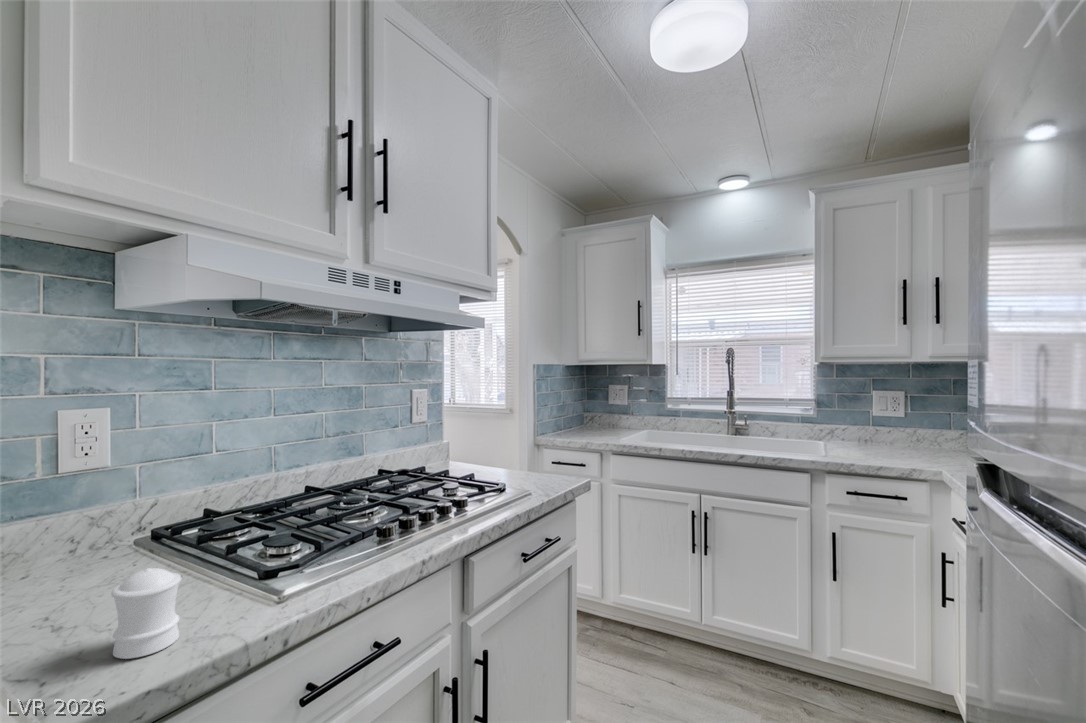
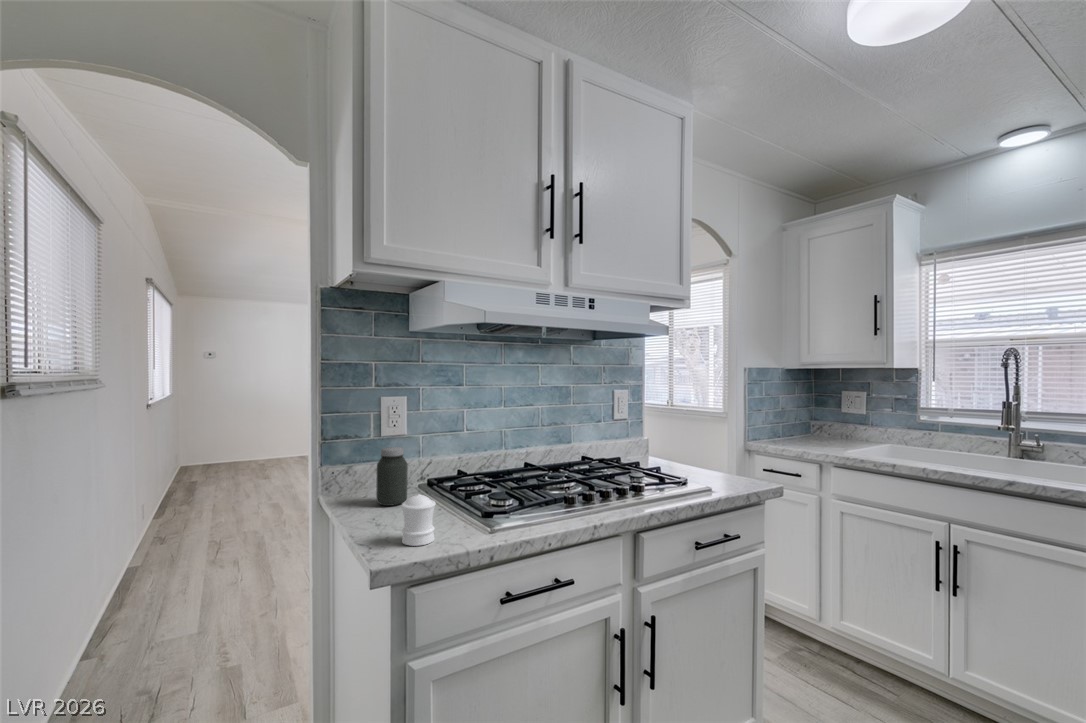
jar: none [51,490,115,589] -> present [376,447,408,506]

